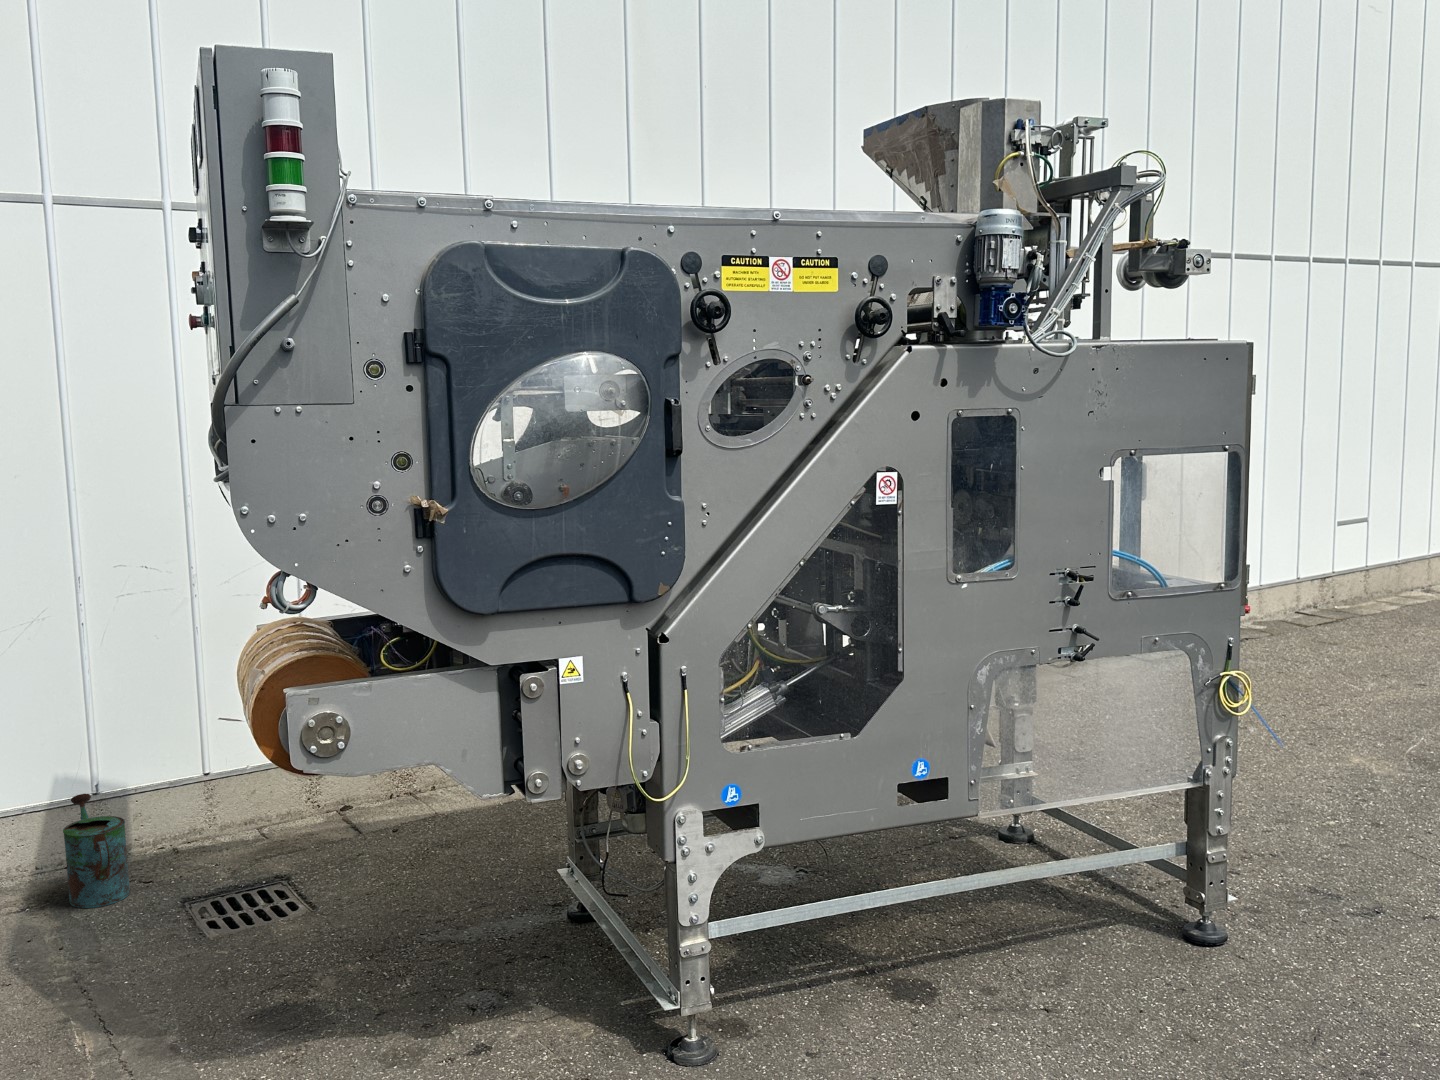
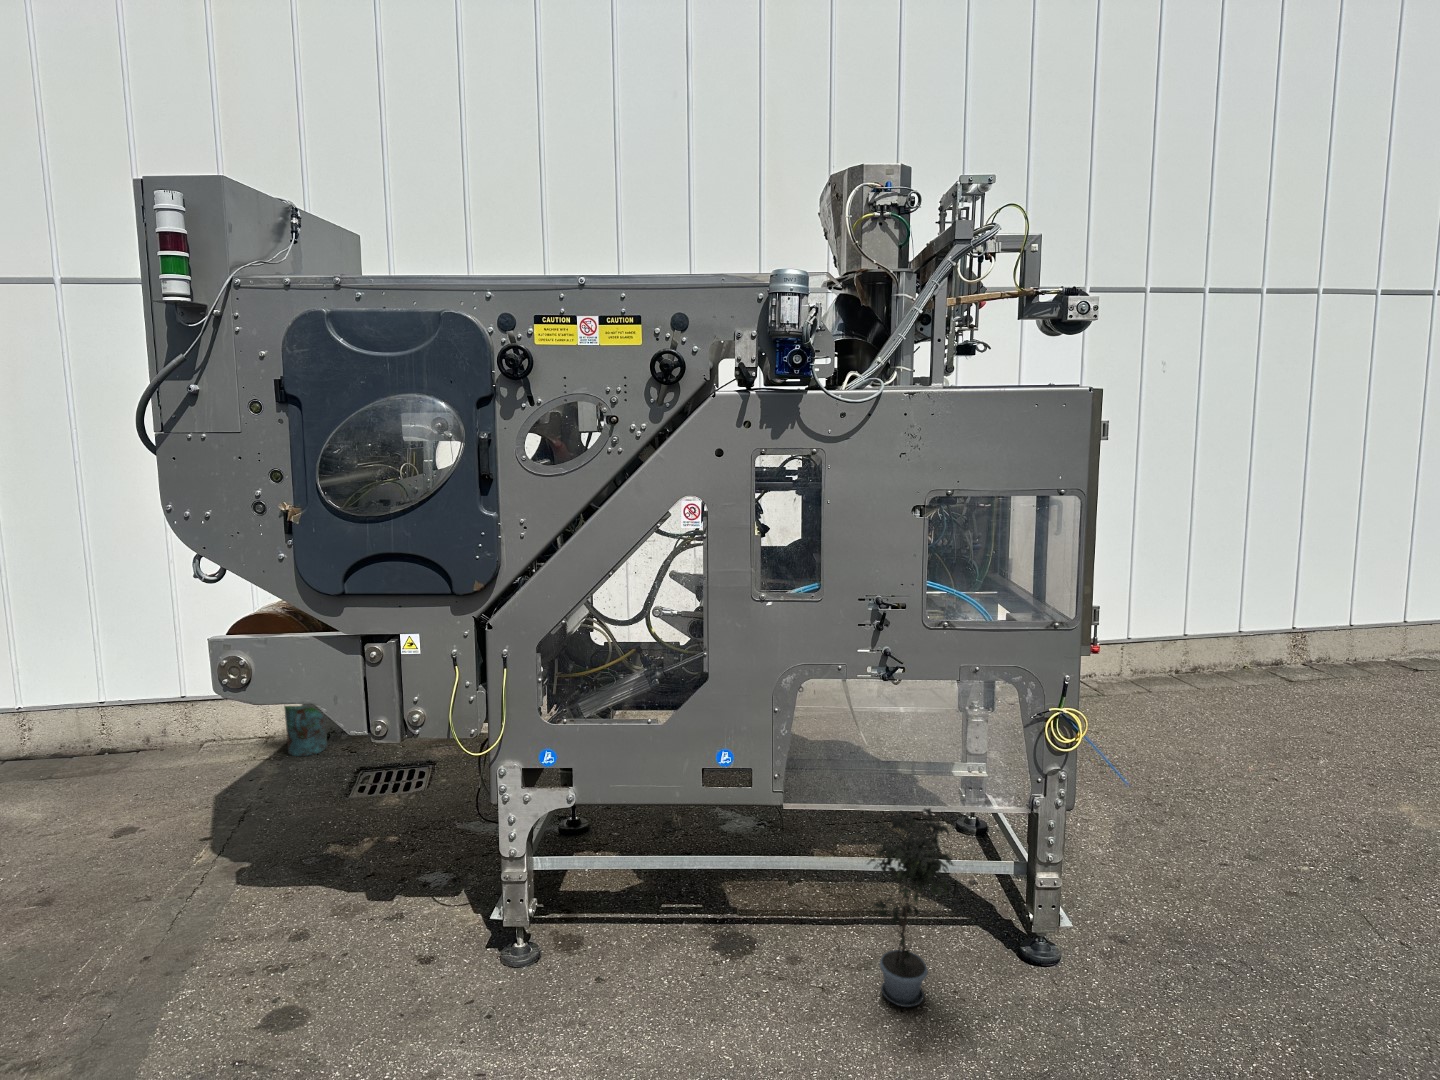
potted plant: none [1081,788,1196,1008] -> present [867,809,953,1007]

